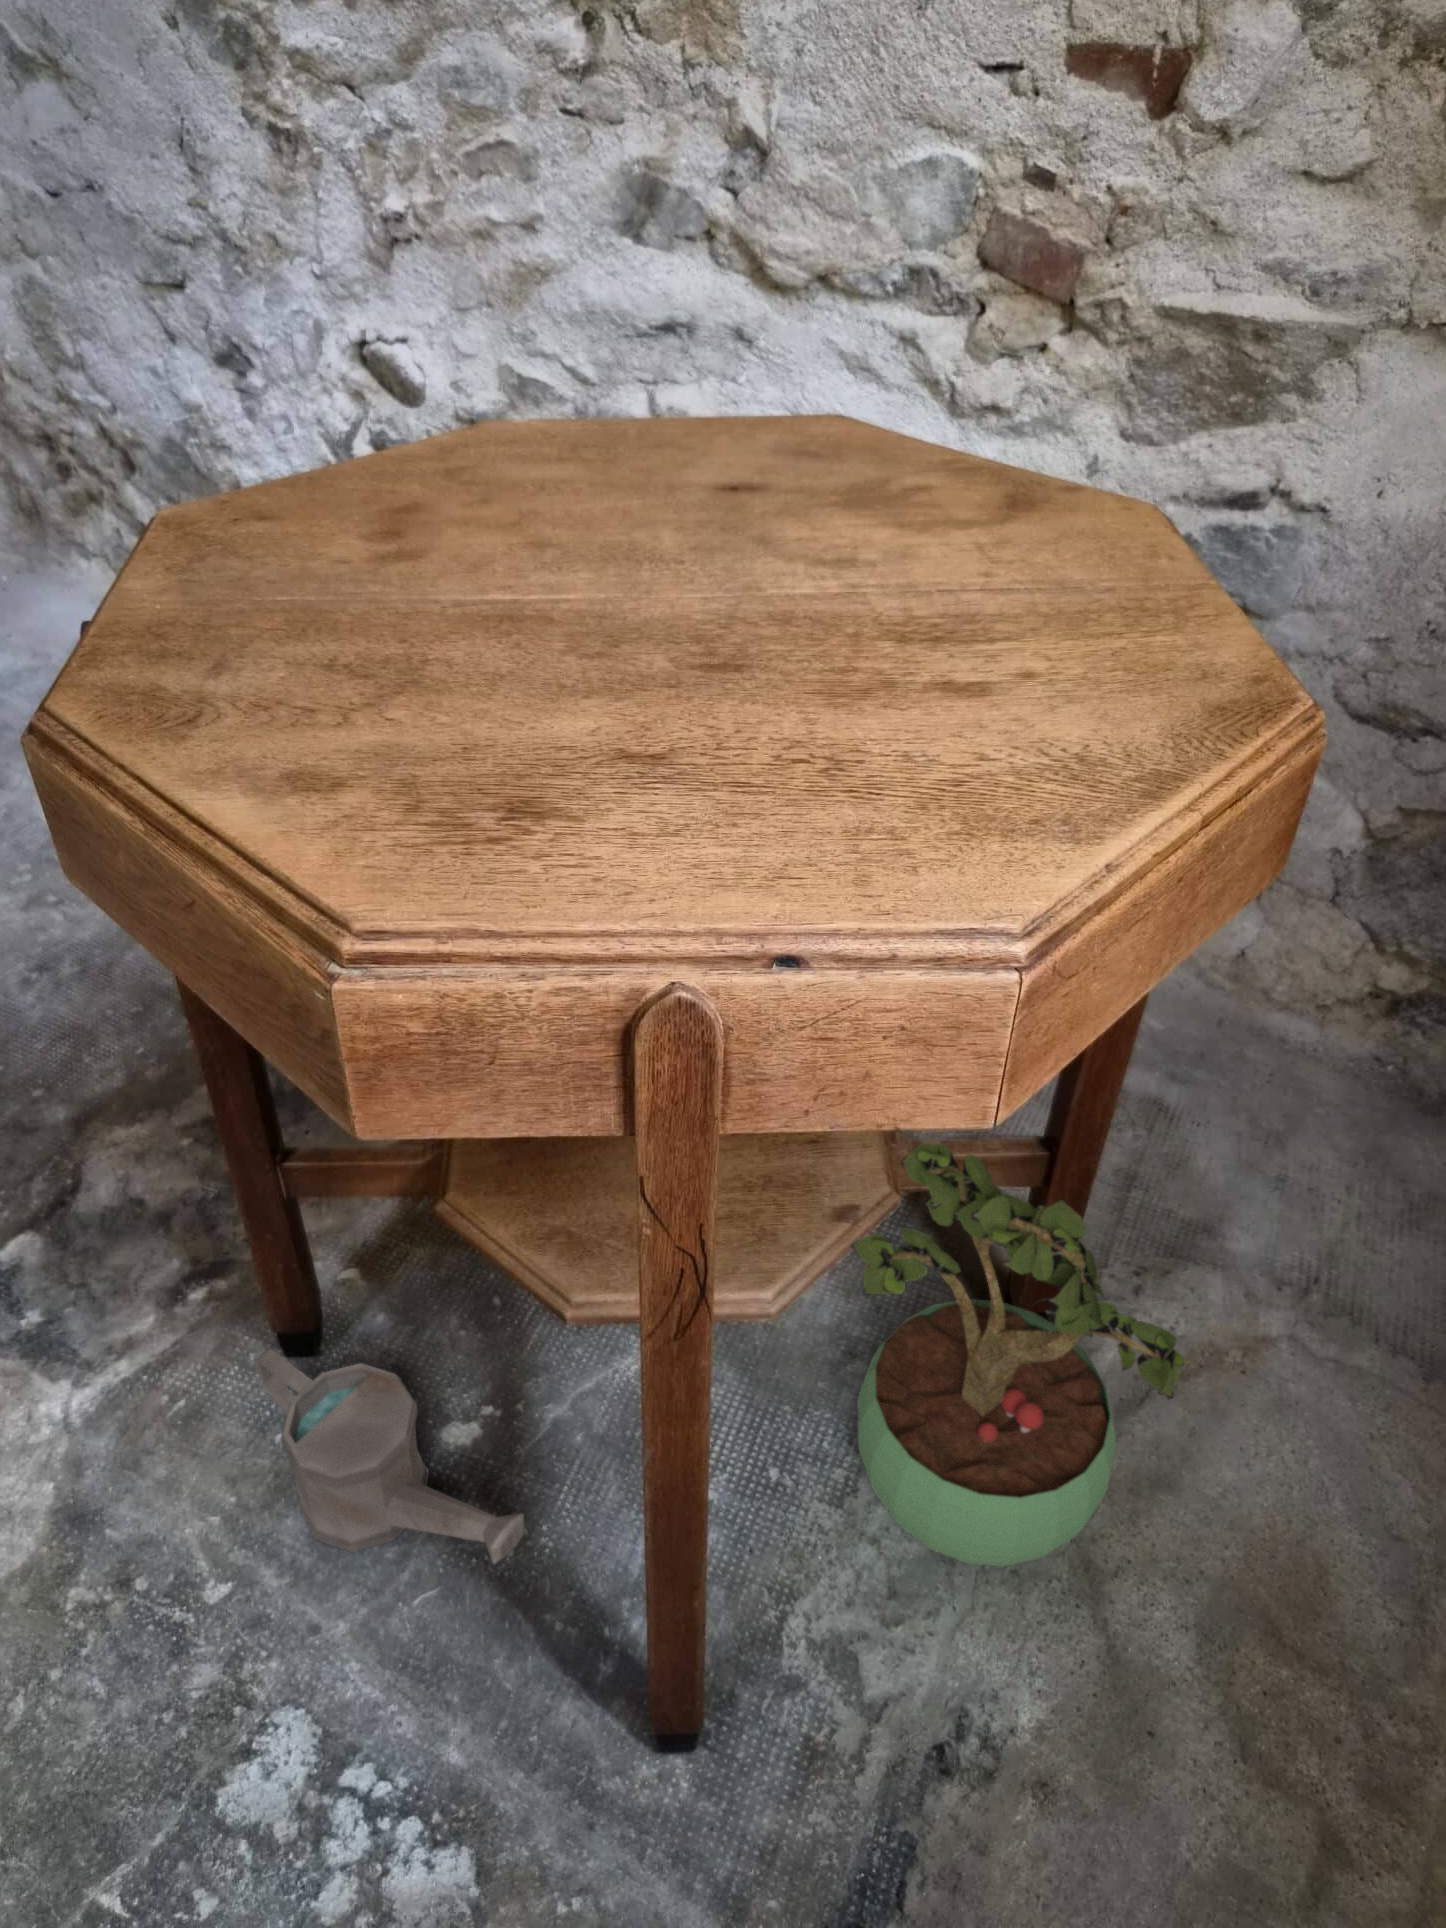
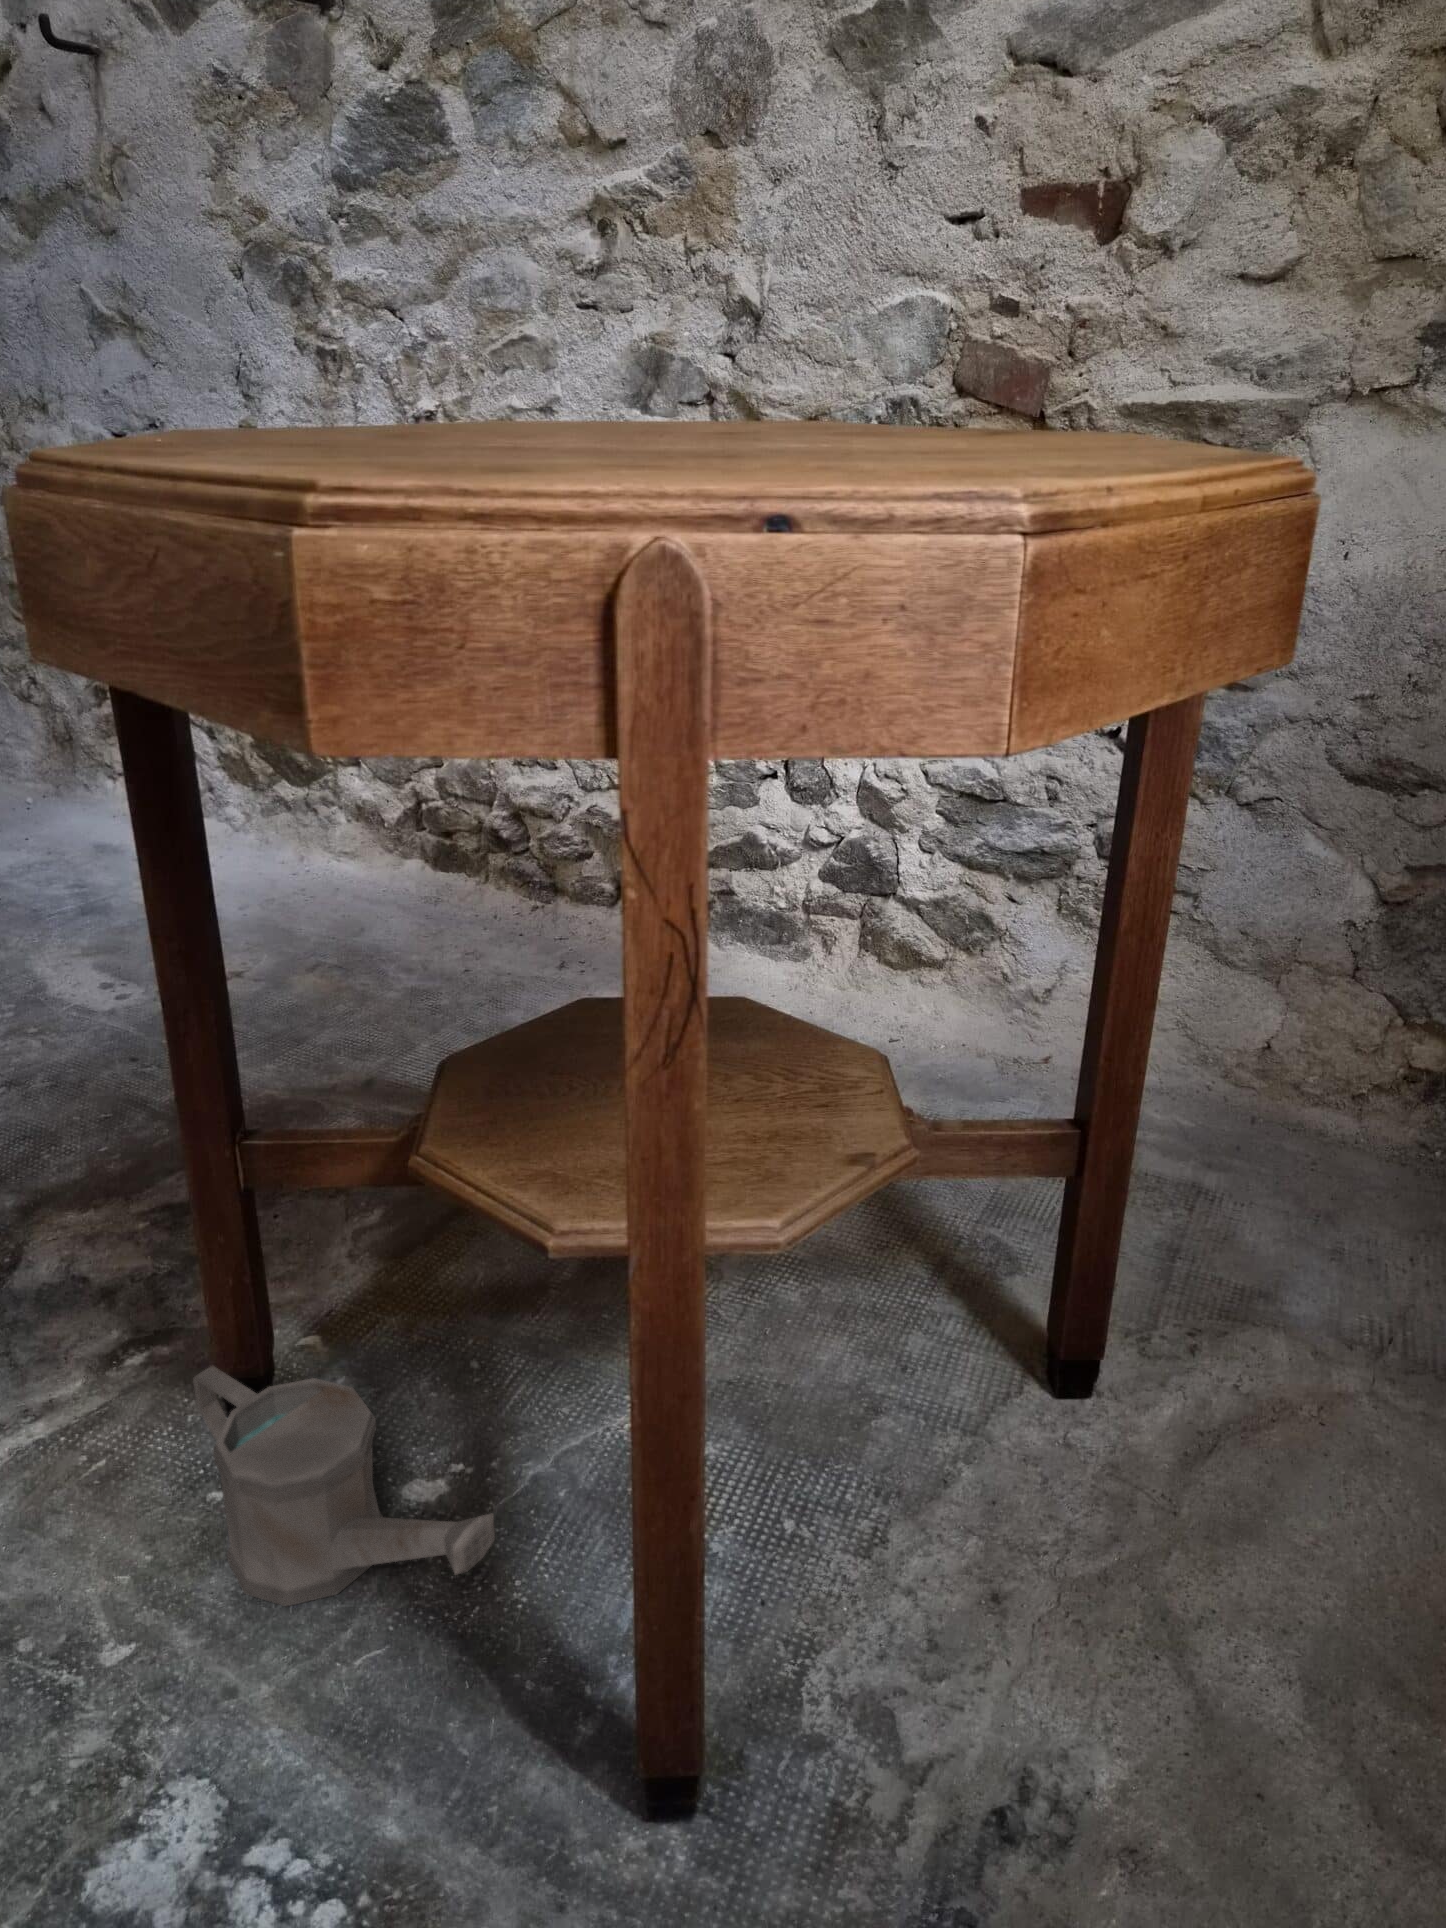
potted plant: present [851,1143,1190,1567] -> none [869,1044,1270,1601]

